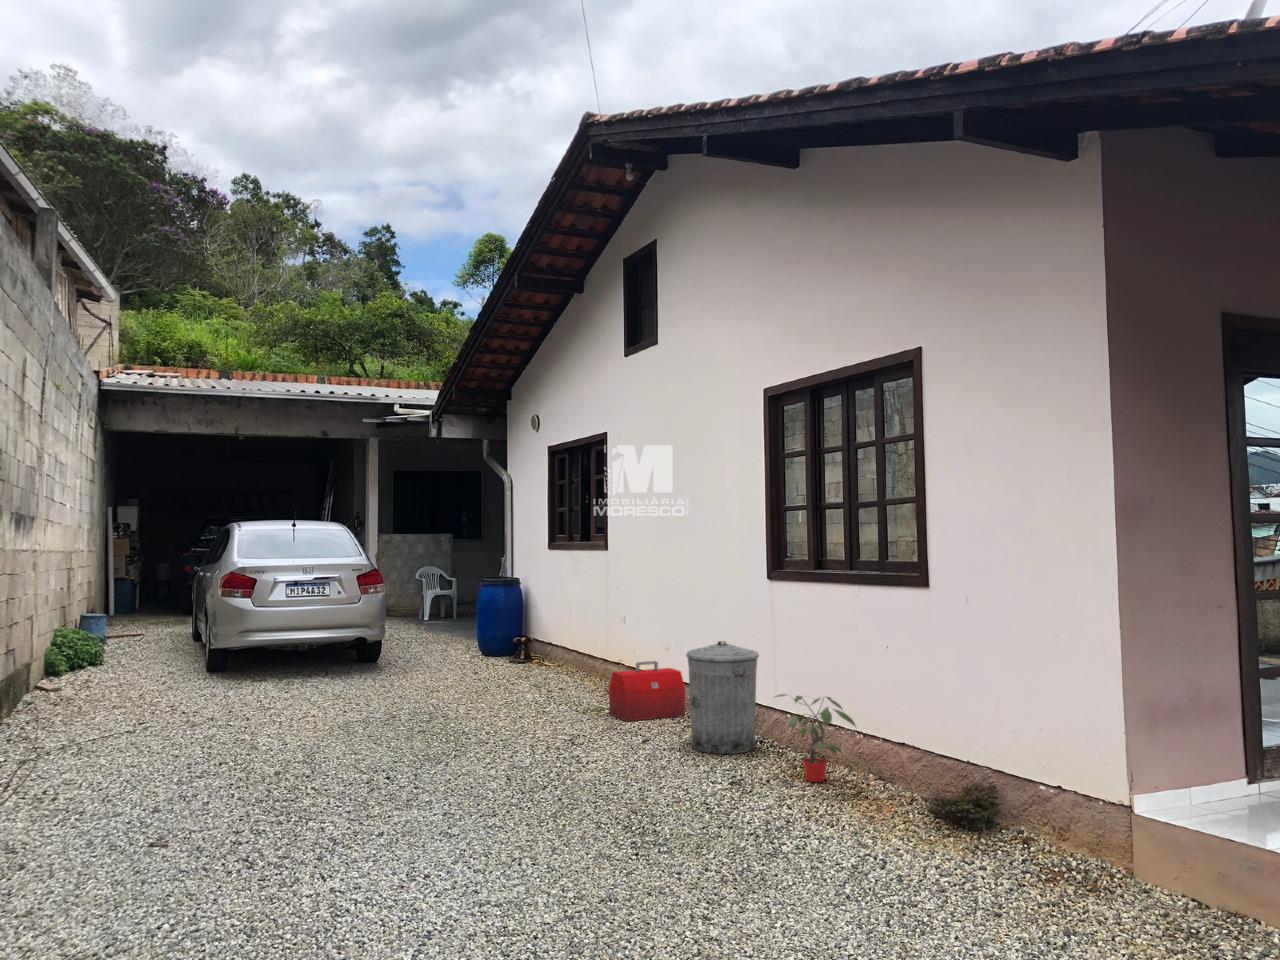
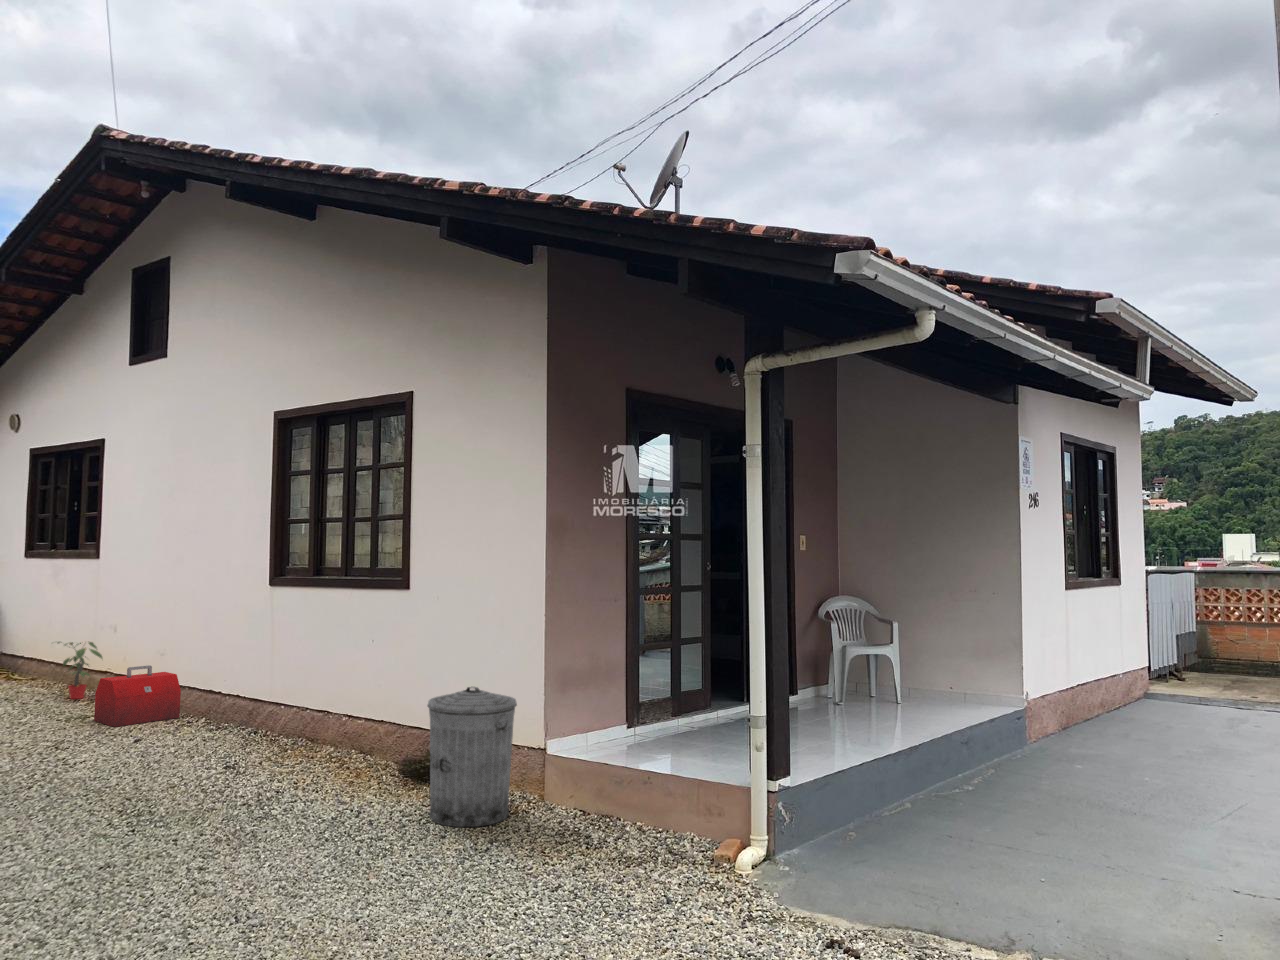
trash can: present [686,641,759,754] -> present [428,687,517,827]
potted plant: present [775,694,855,782] -> present [58,642,102,699]

